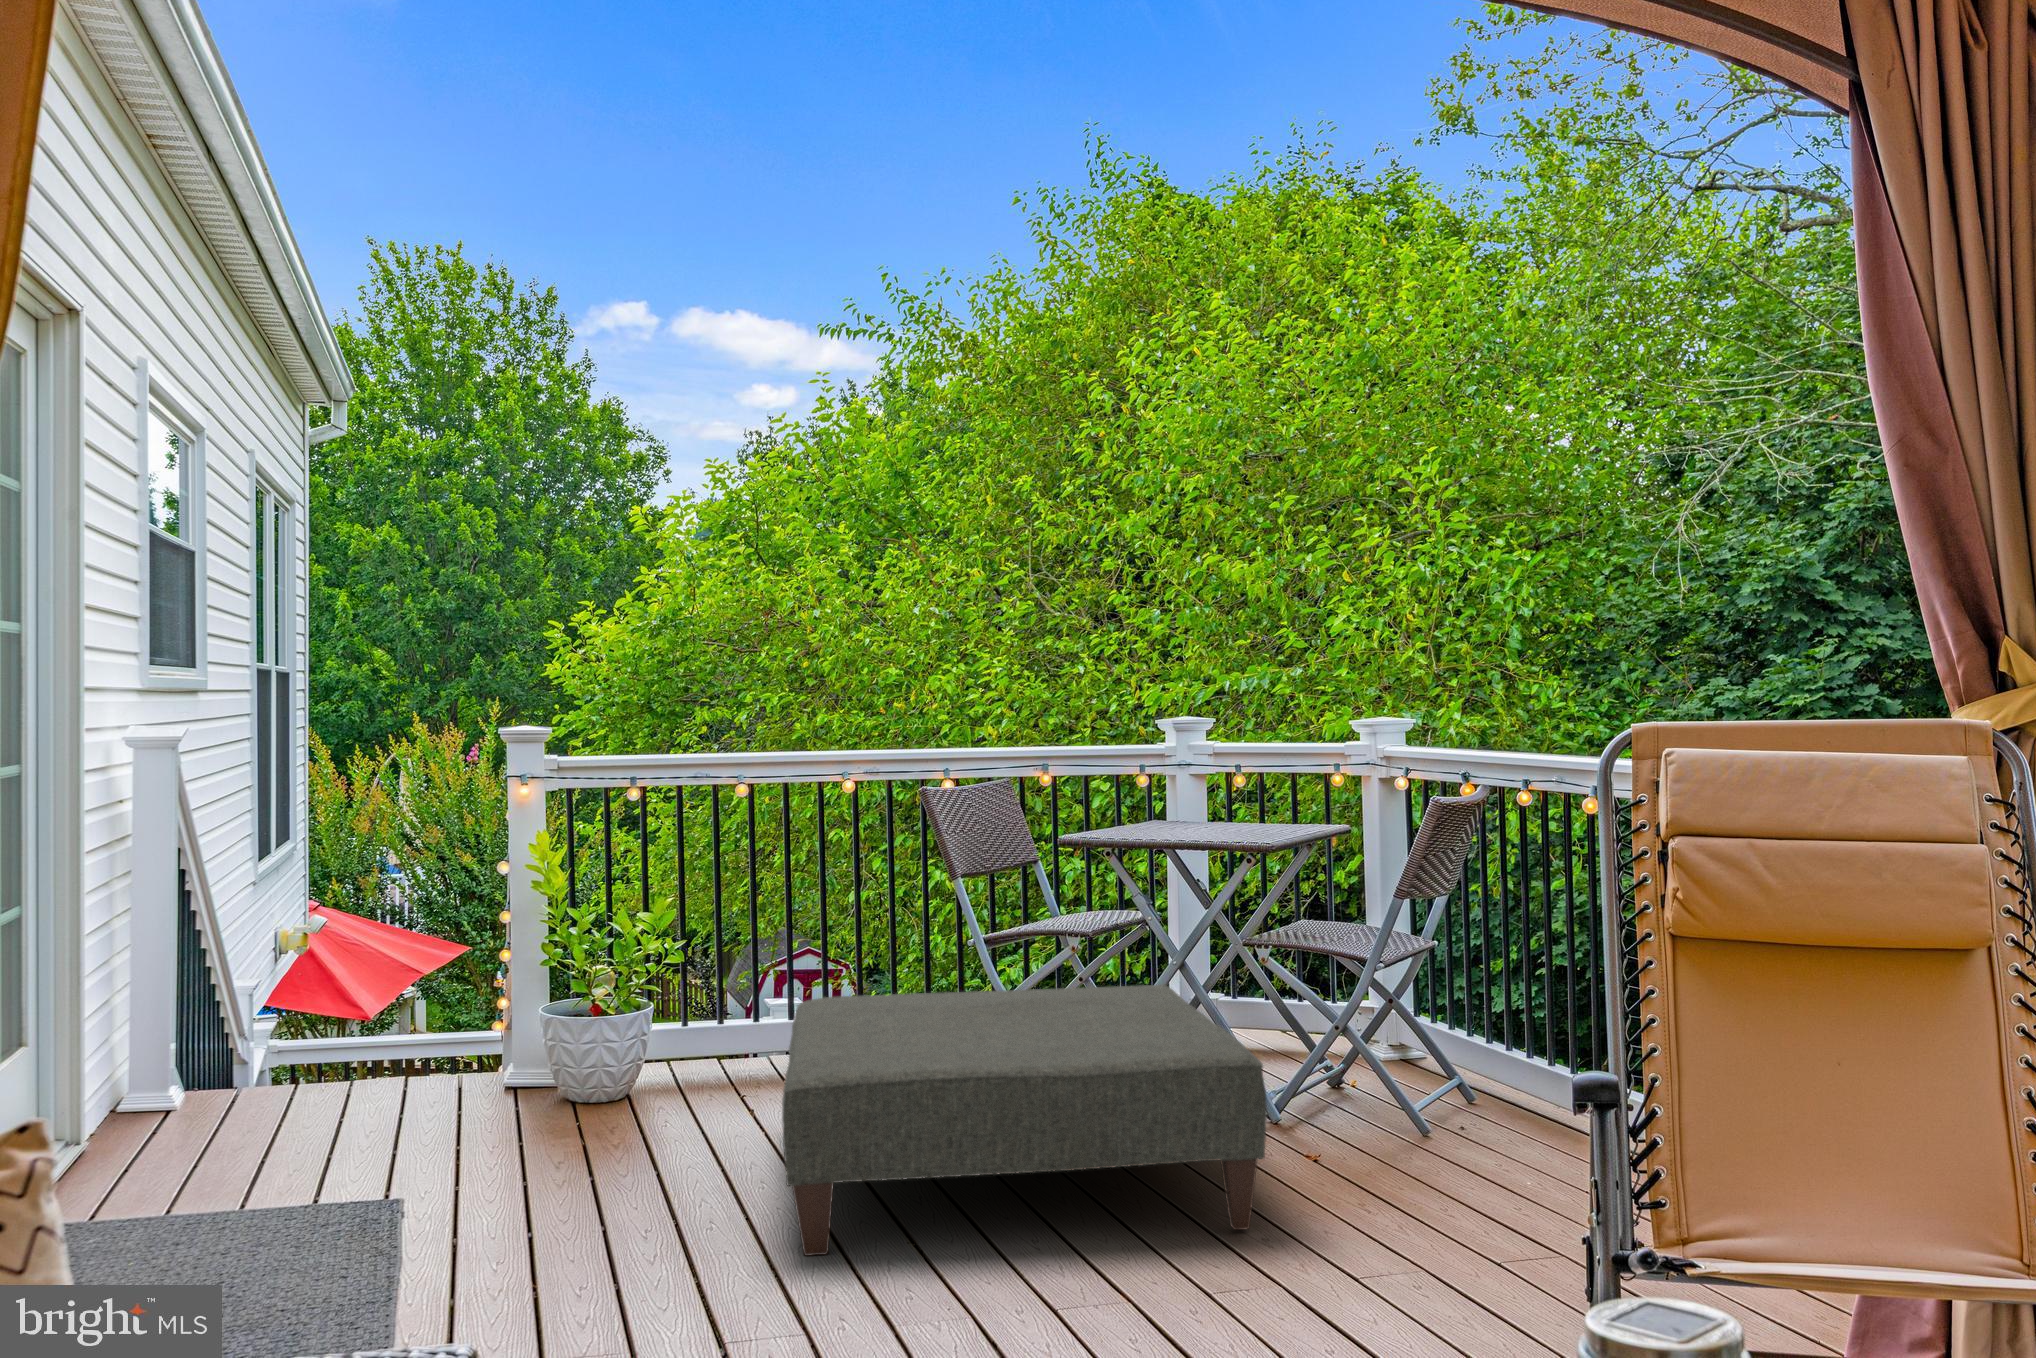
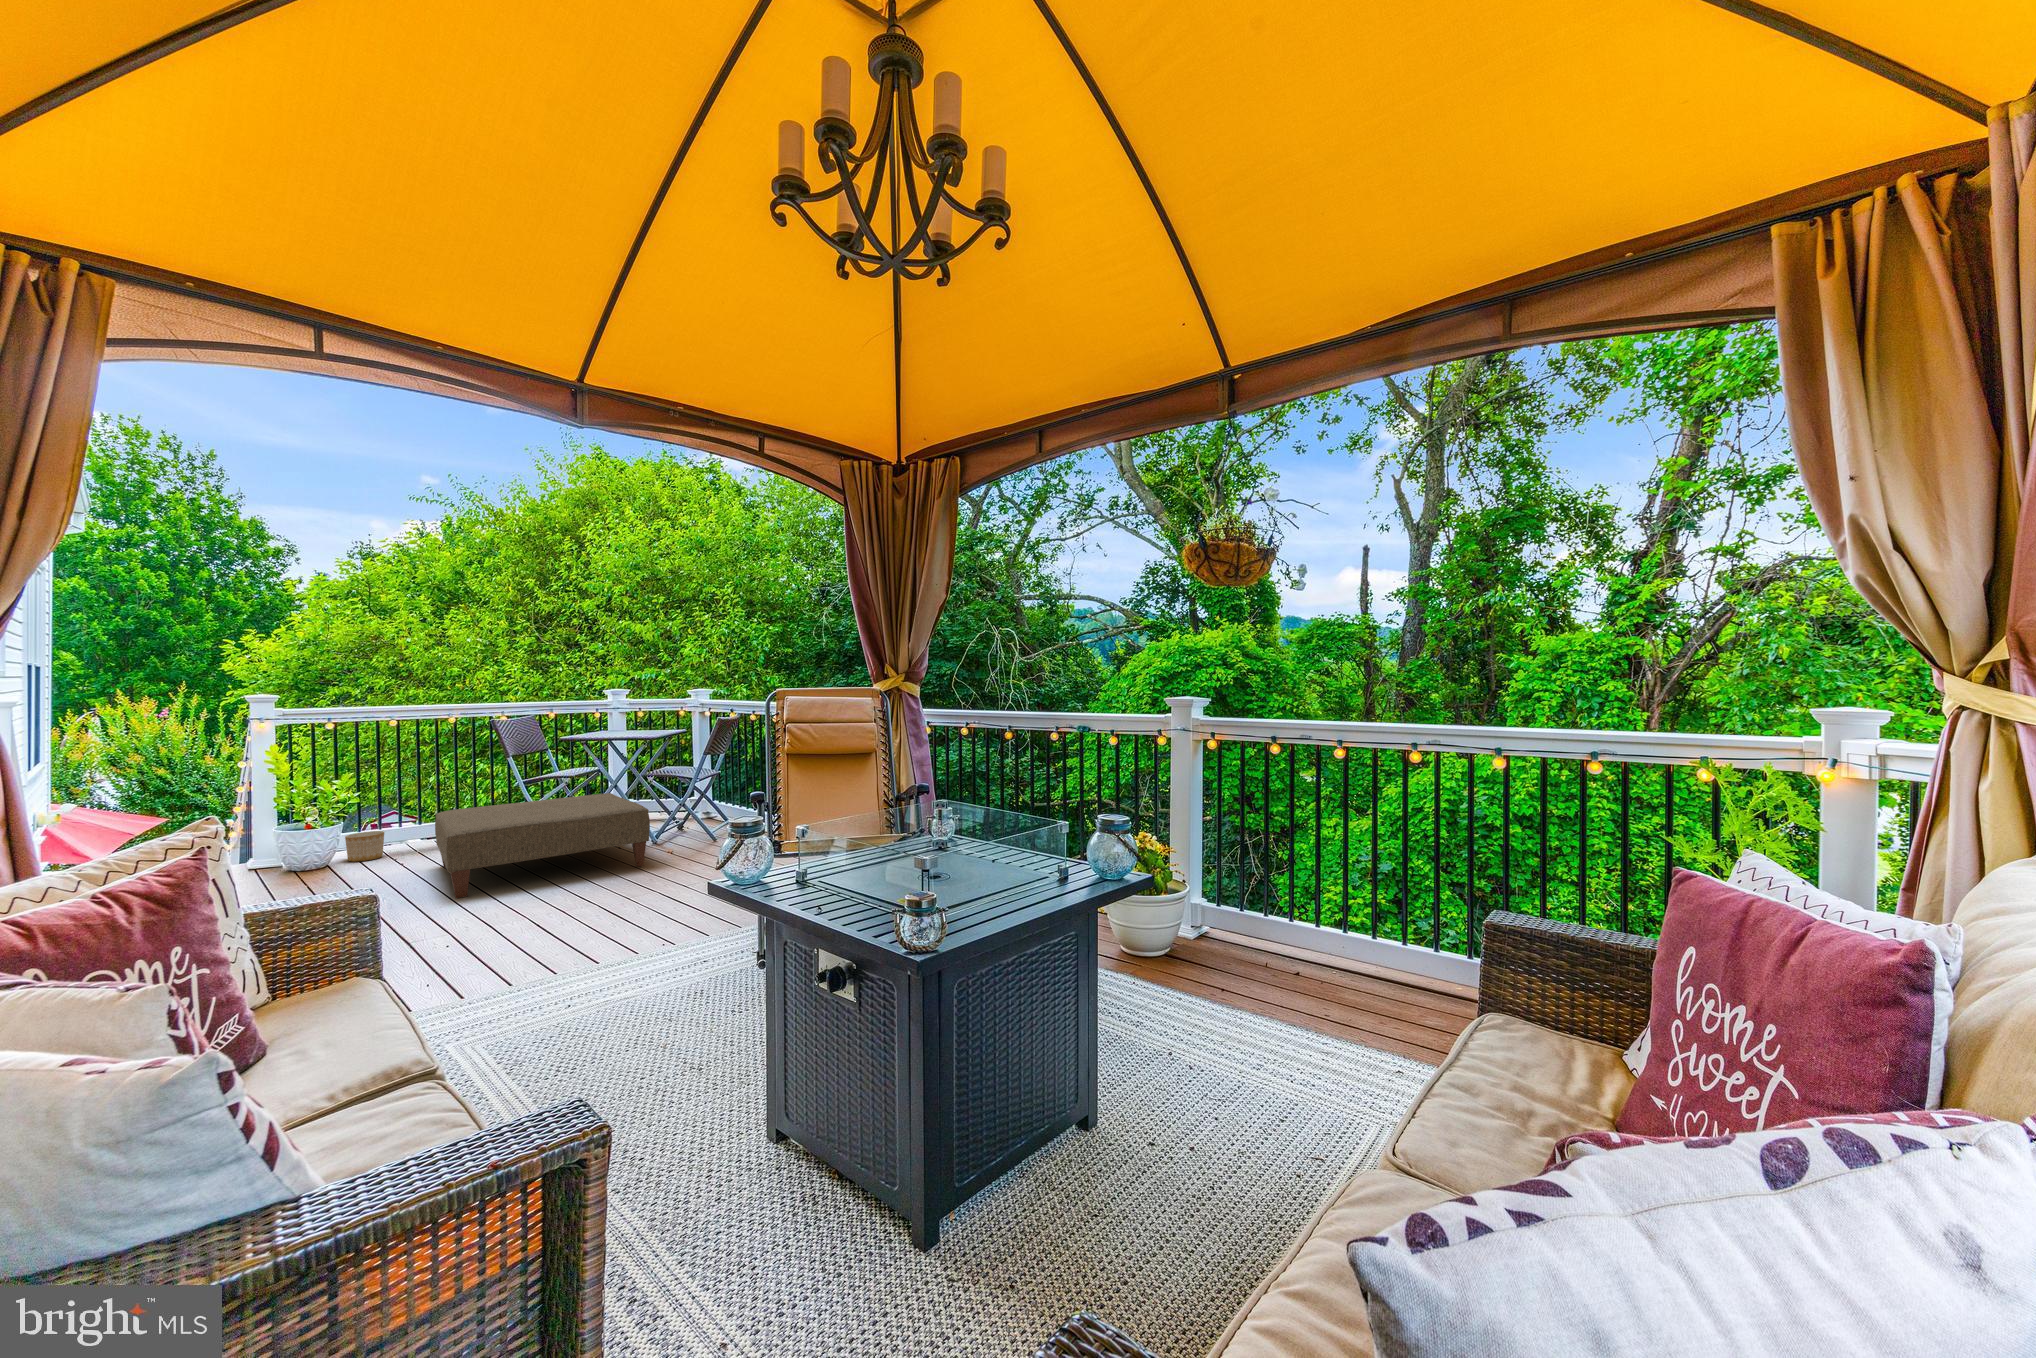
planter: none [658,1019,724,1087] -> present [345,831,384,862]

